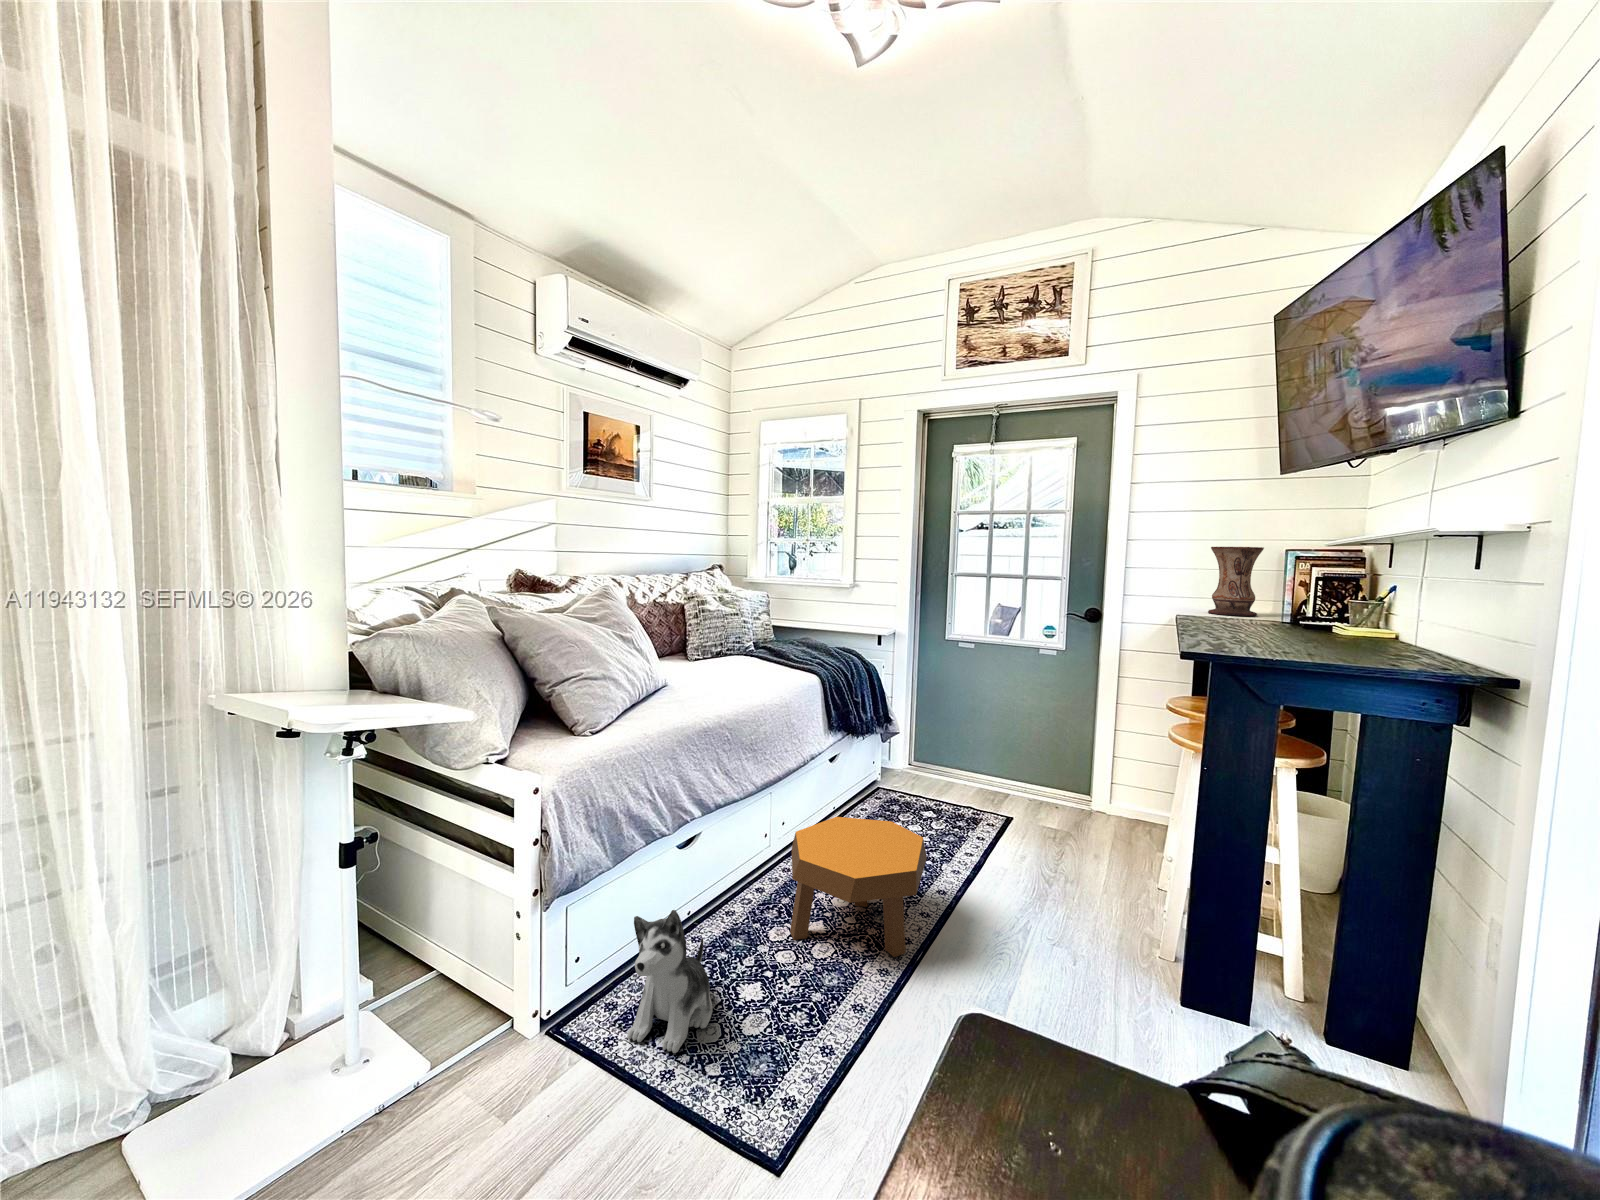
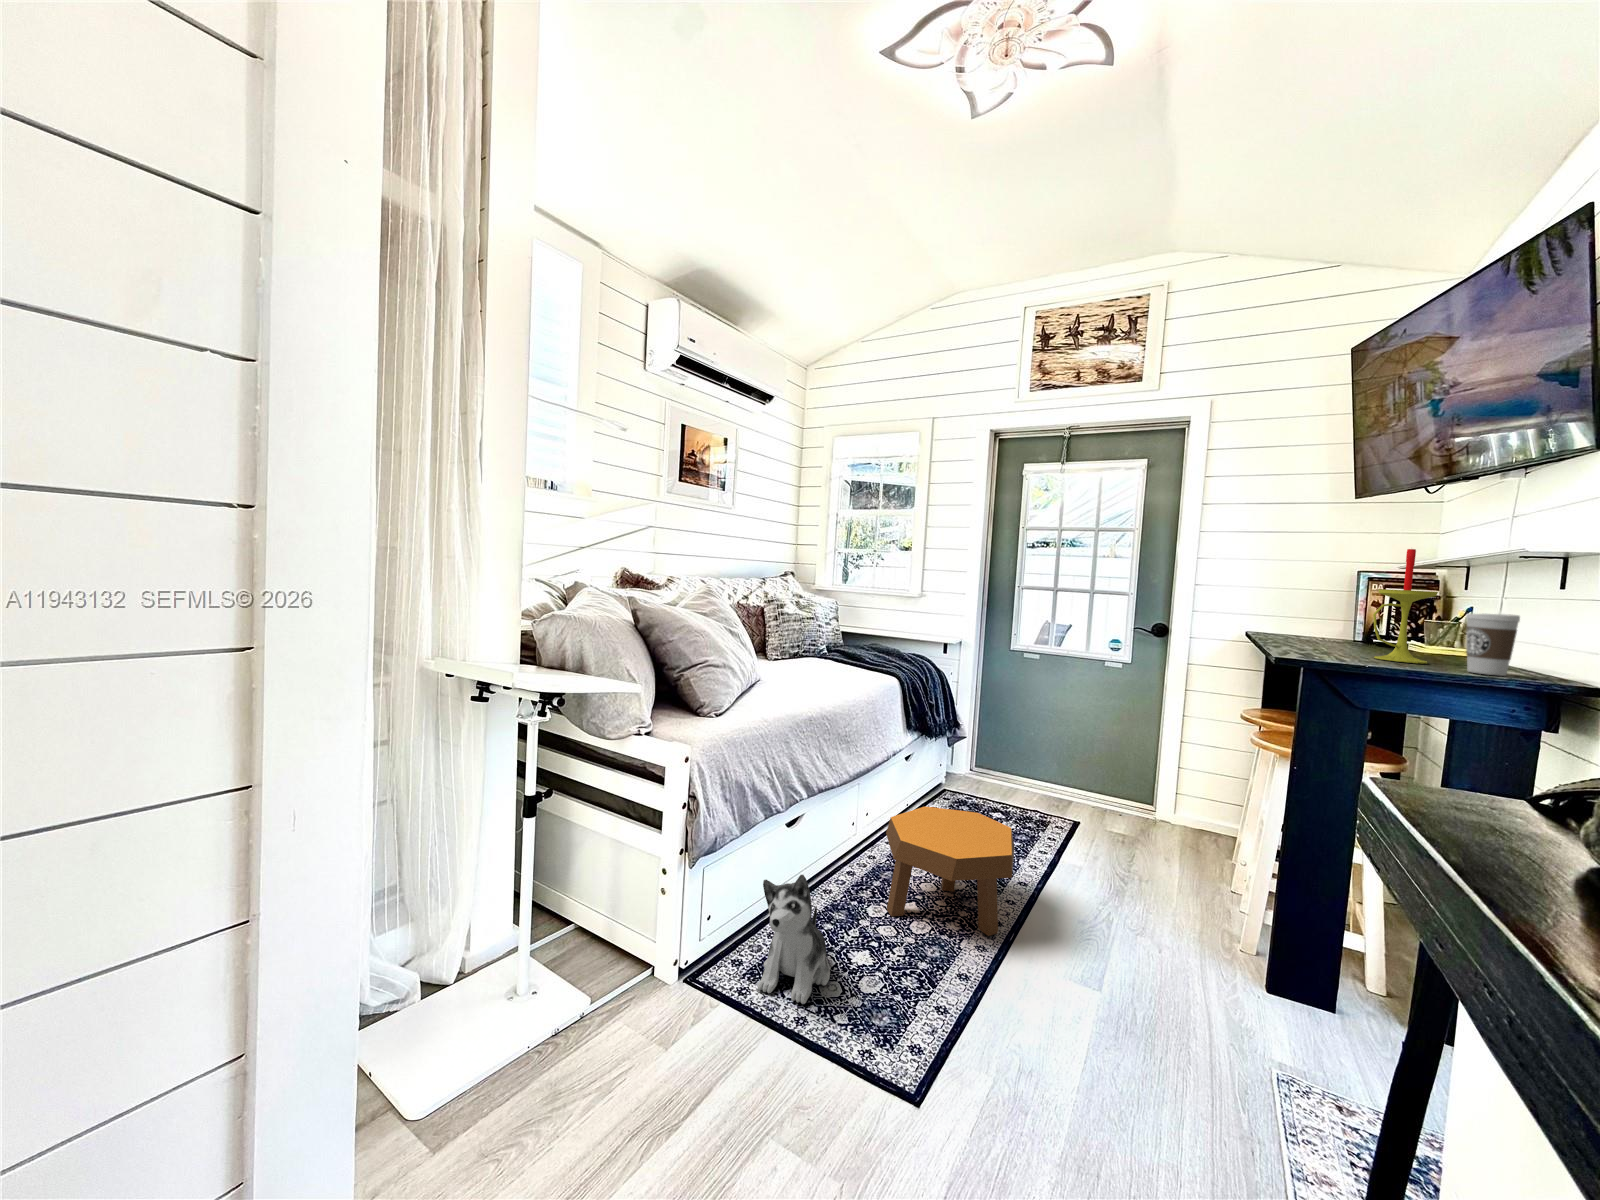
candle: none [1284,527,1351,653] -> present [1373,549,1438,663]
vase: present [1208,547,1264,616] -> none [1277,566,1334,634]
coffee cup: none [1375,599,1429,666] -> present [1466,613,1520,676]

